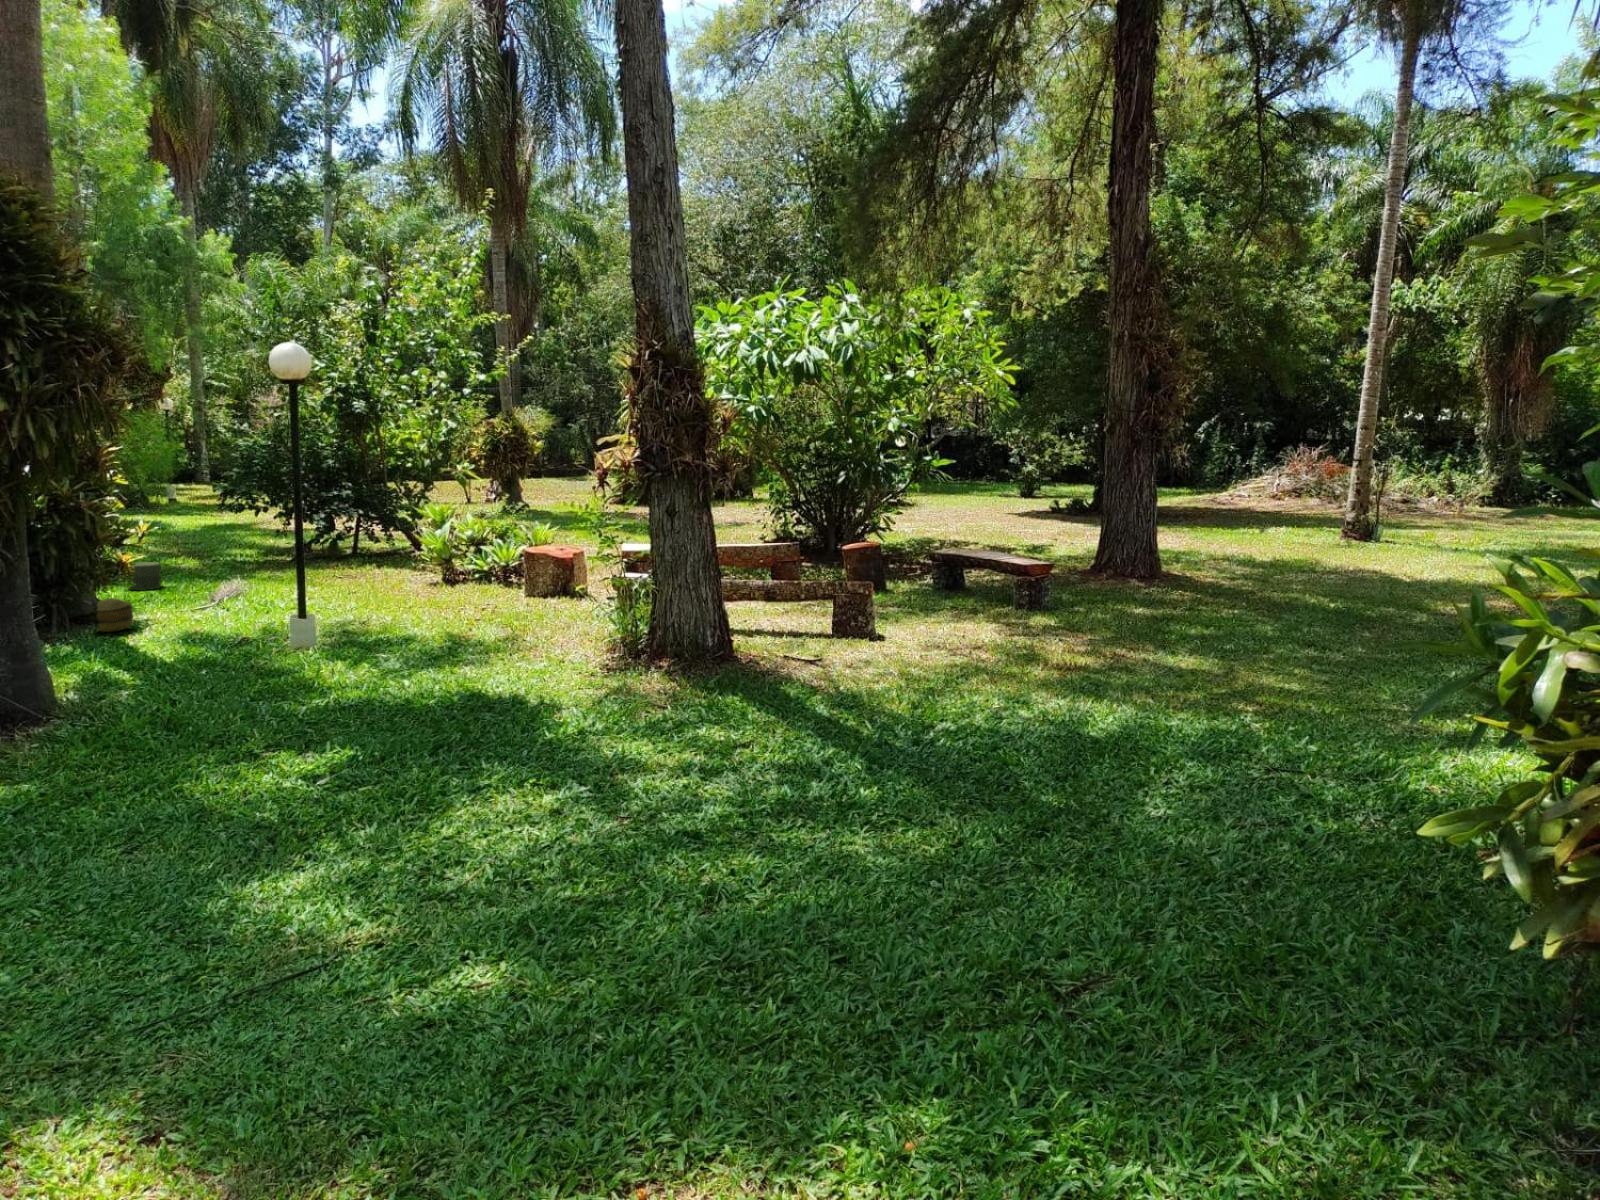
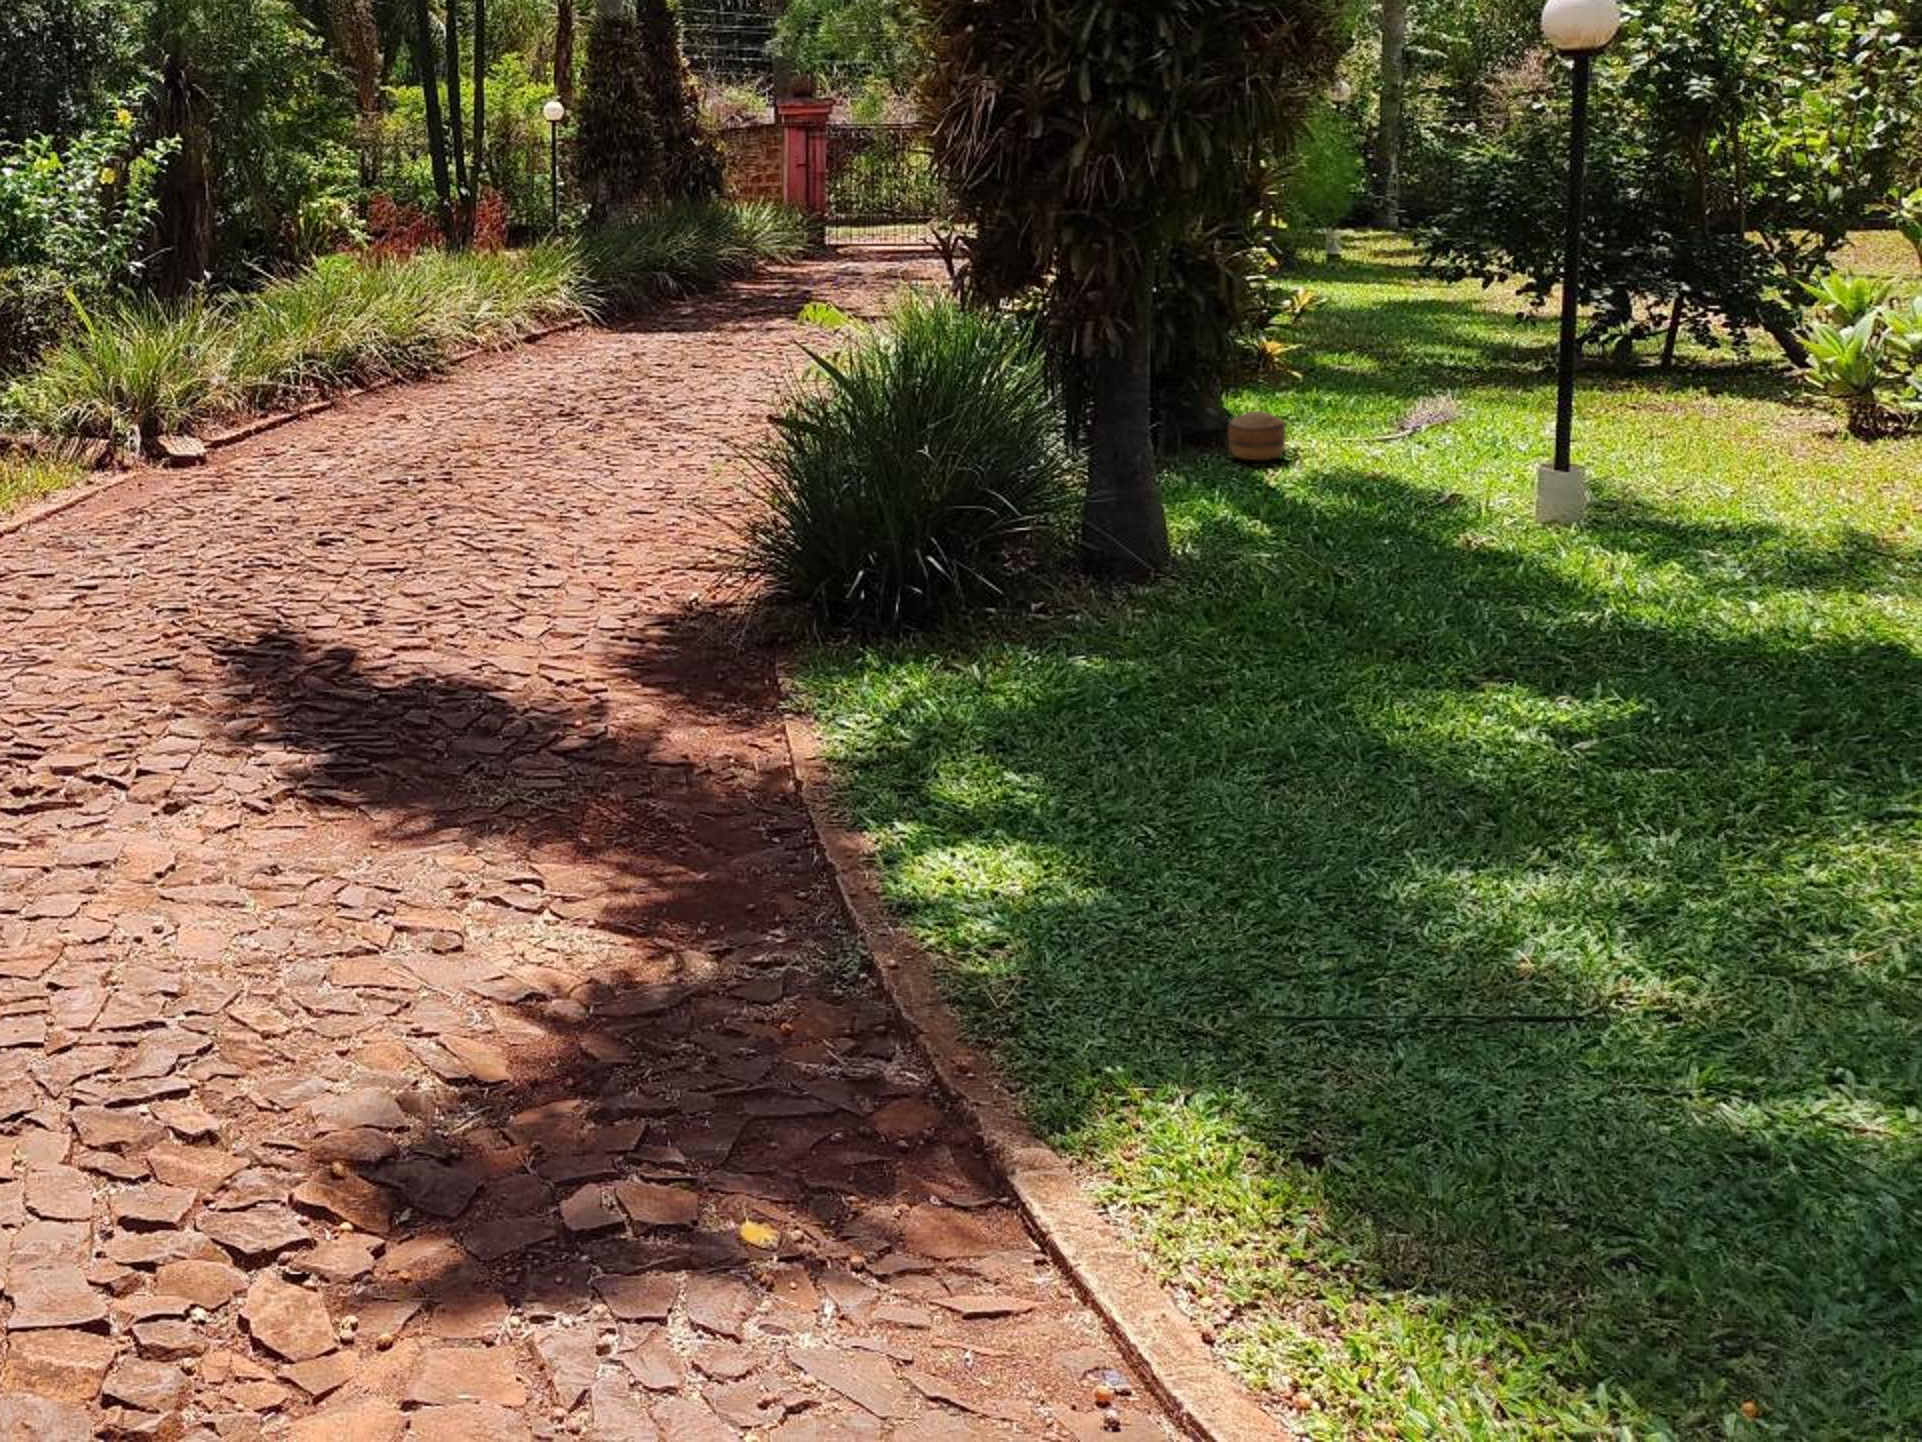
planter: present [128,562,161,590] -> none [1273,358,1323,402]

